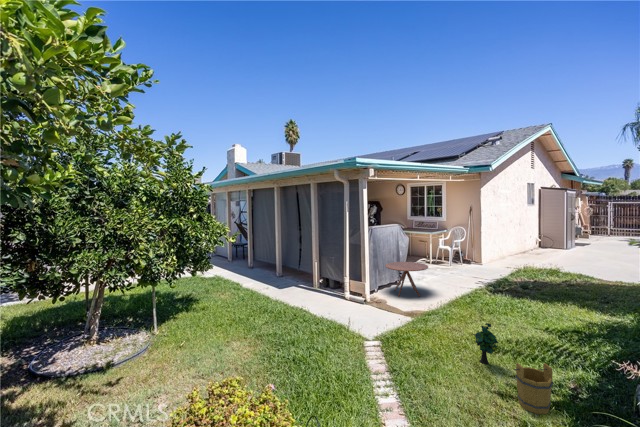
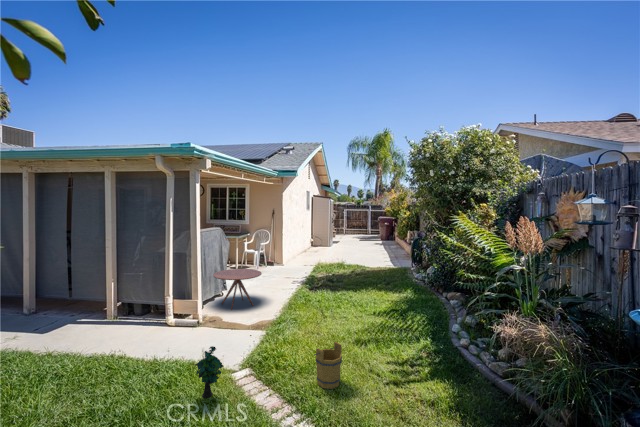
decorative plant: present [473,323,499,364] -> present [194,346,223,398]
bucket: present [514,363,553,414] -> present [314,342,342,389]

